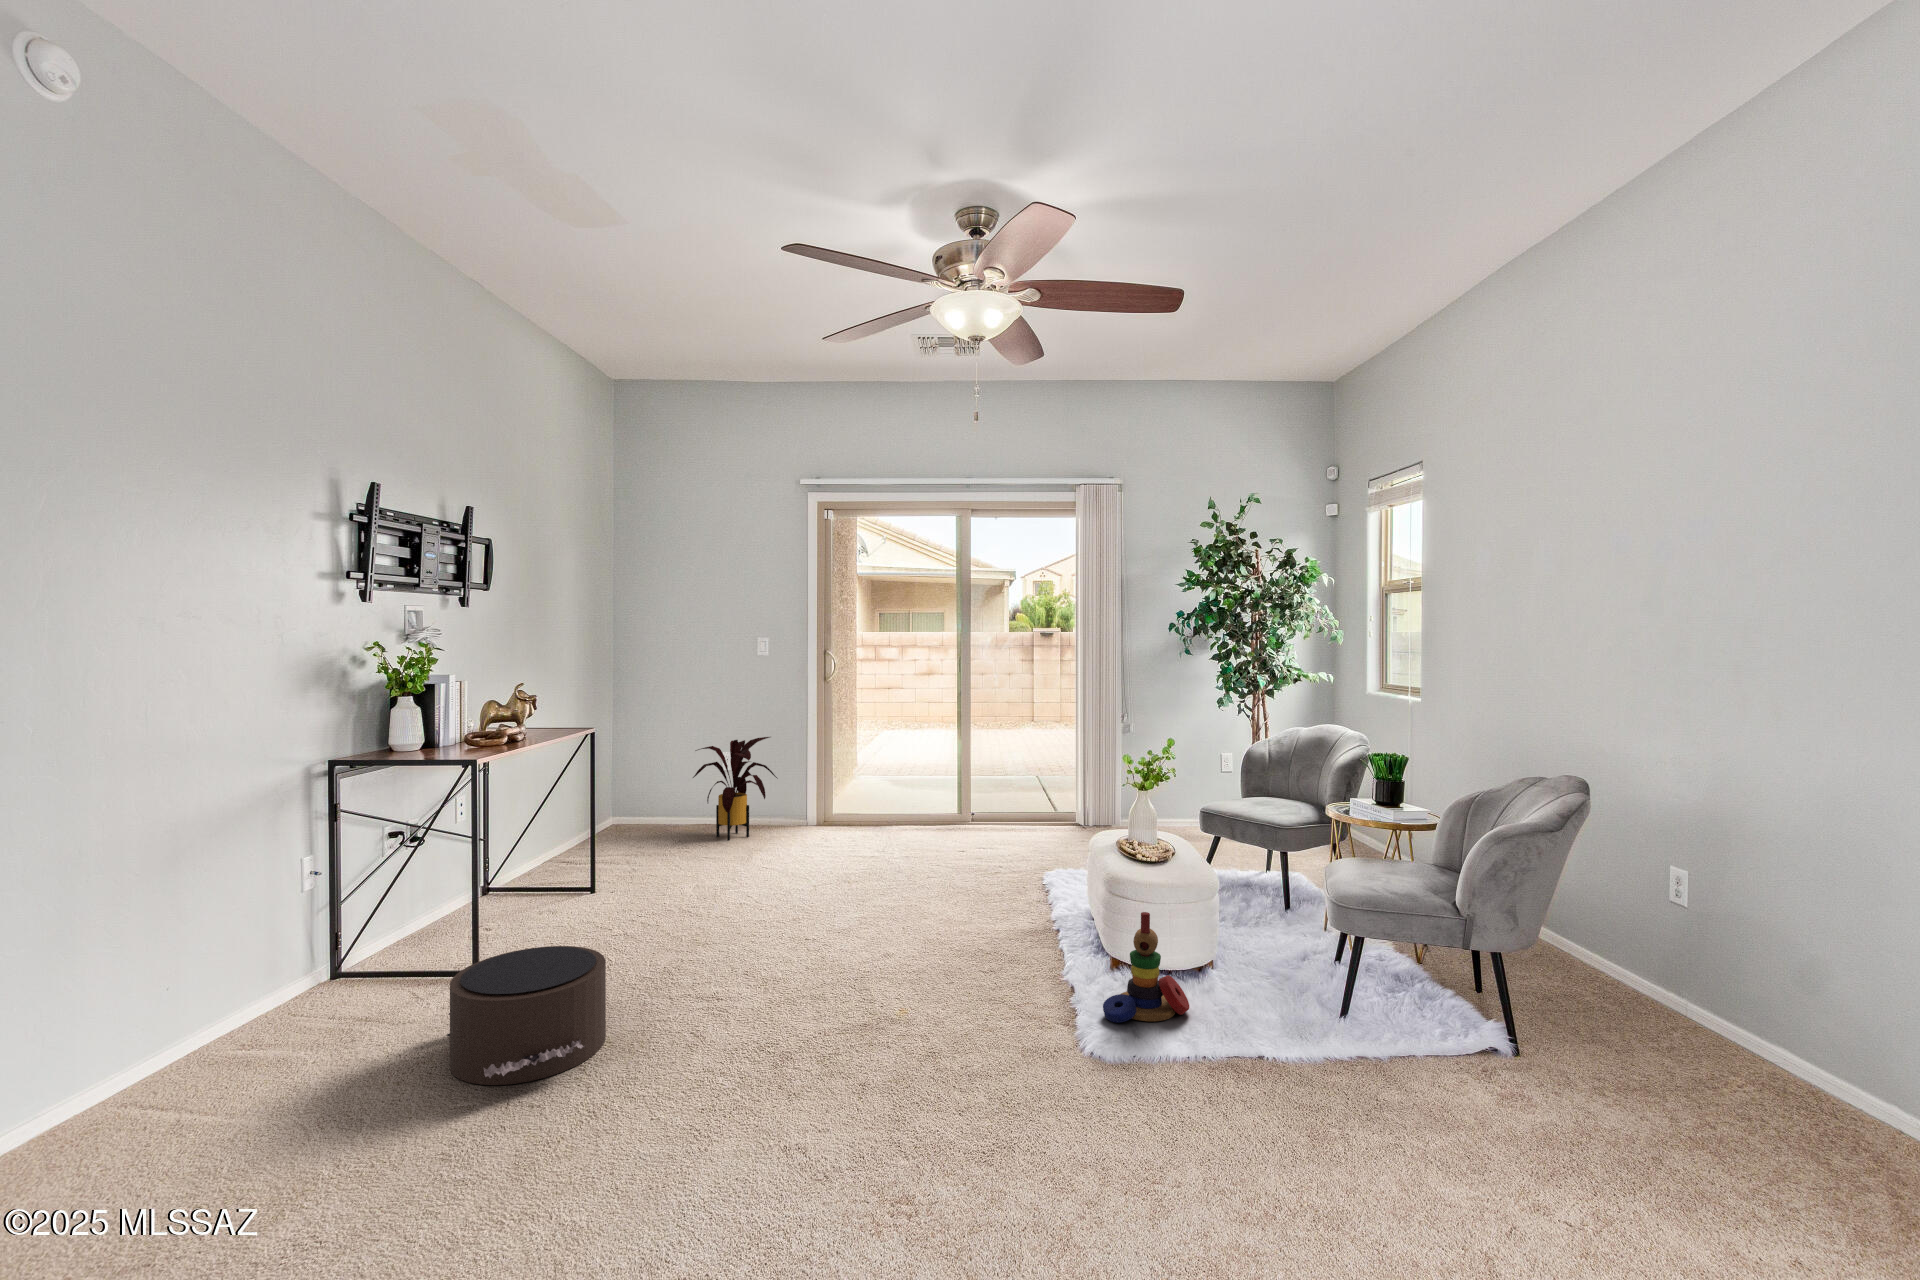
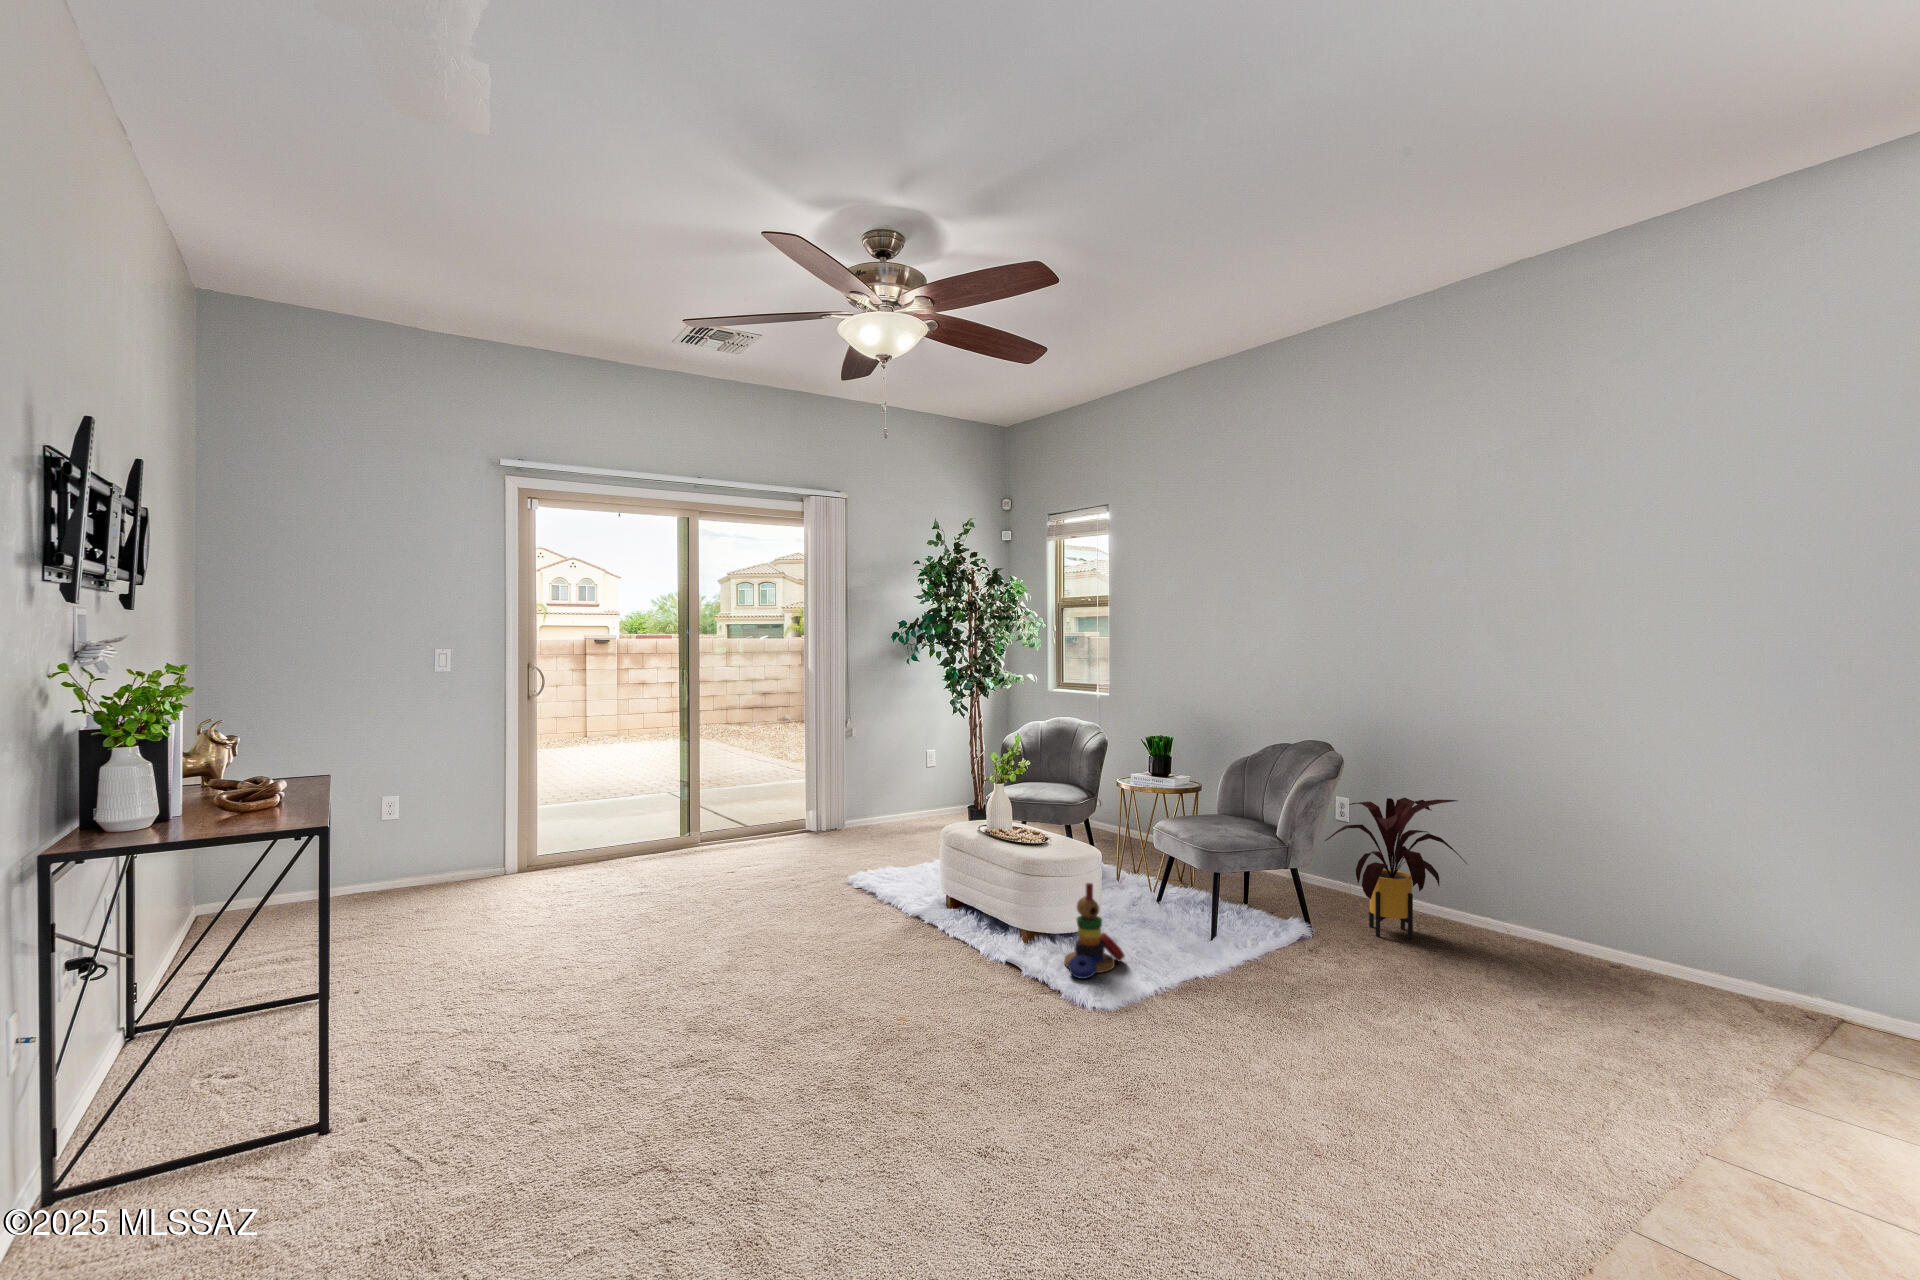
house plant: present [693,737,777,840] -> present [1325,798,1467,939]
pouf: present [447,946,606,1085] -> none [433,1031,681,1215]

